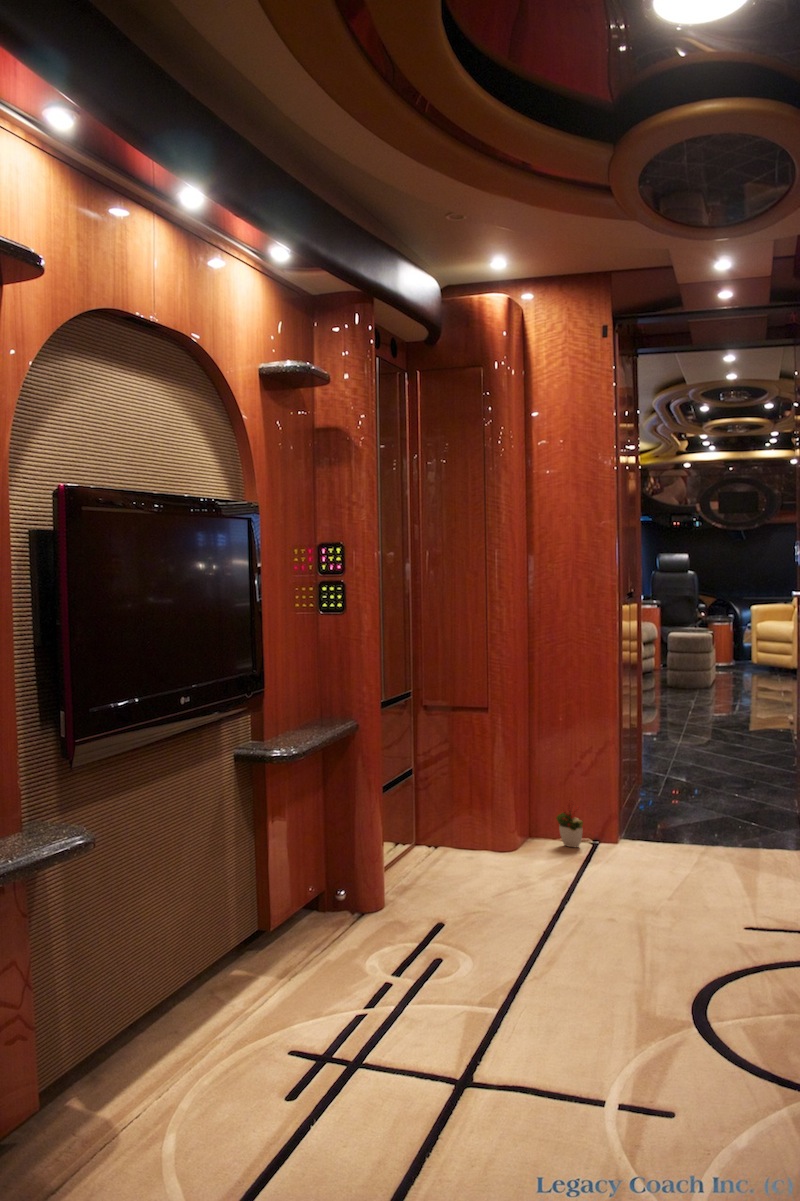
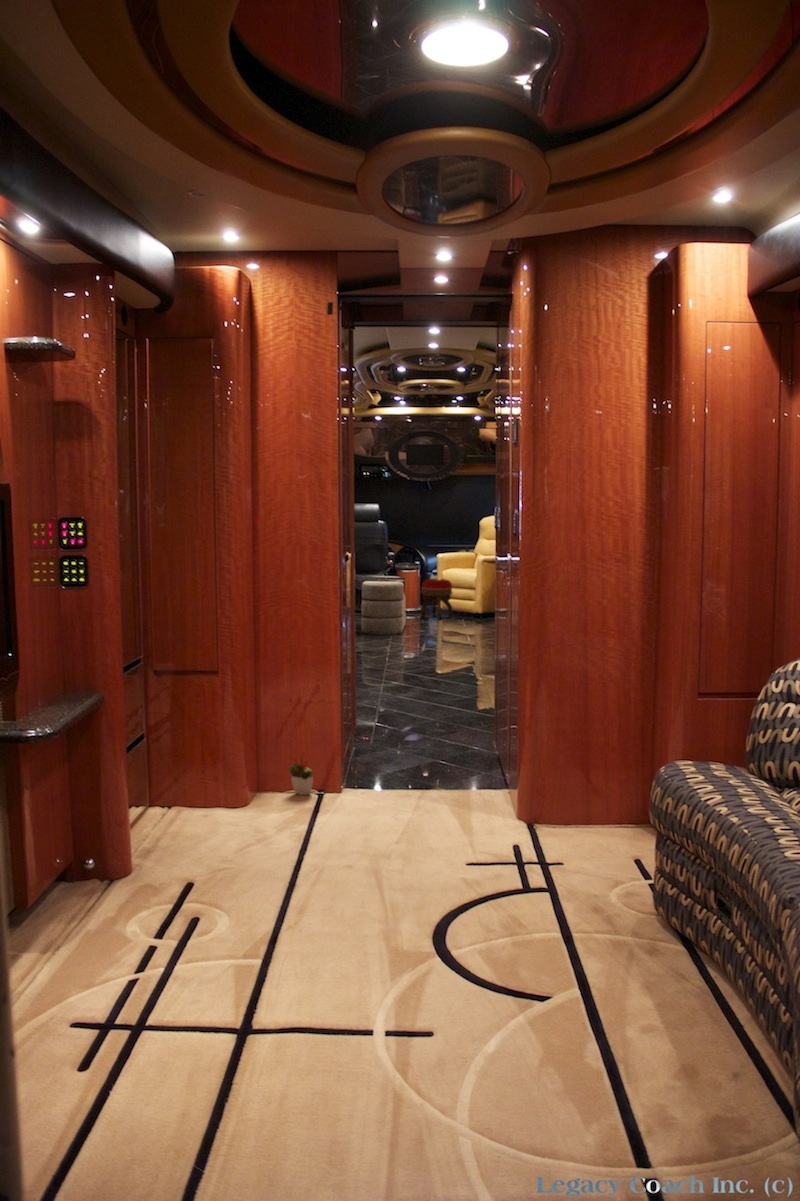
footstool: none [734,633,771,678] -> present [421,579,452,620]

